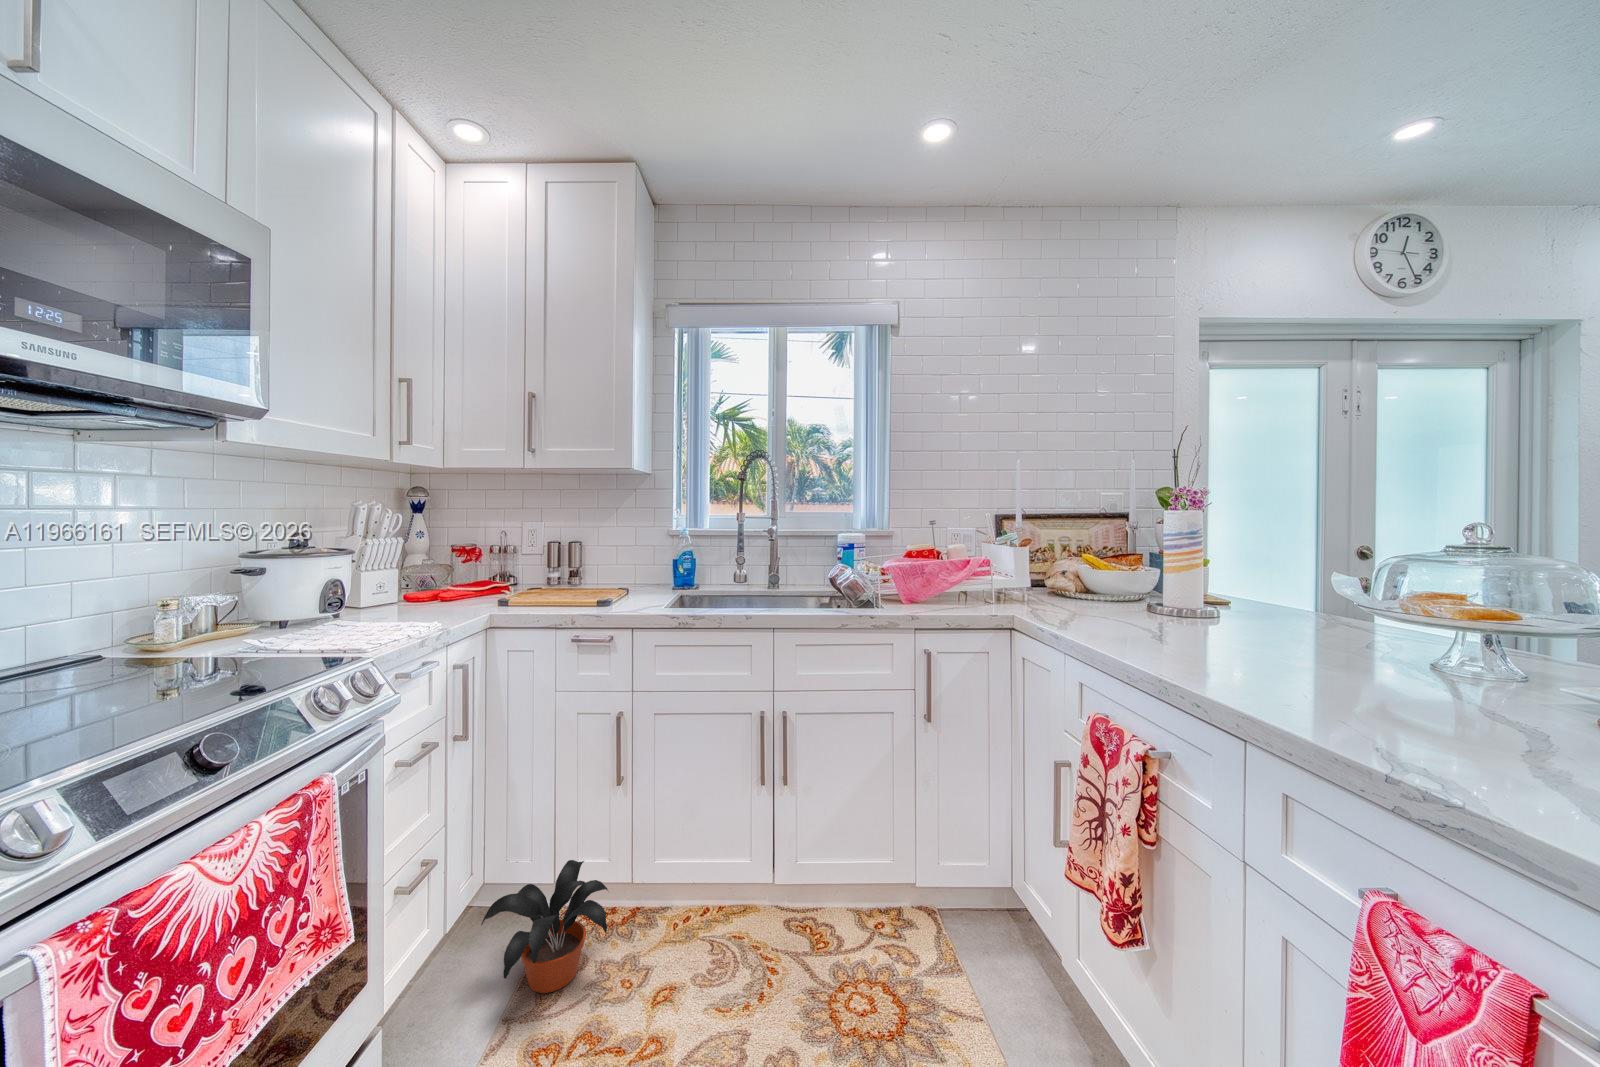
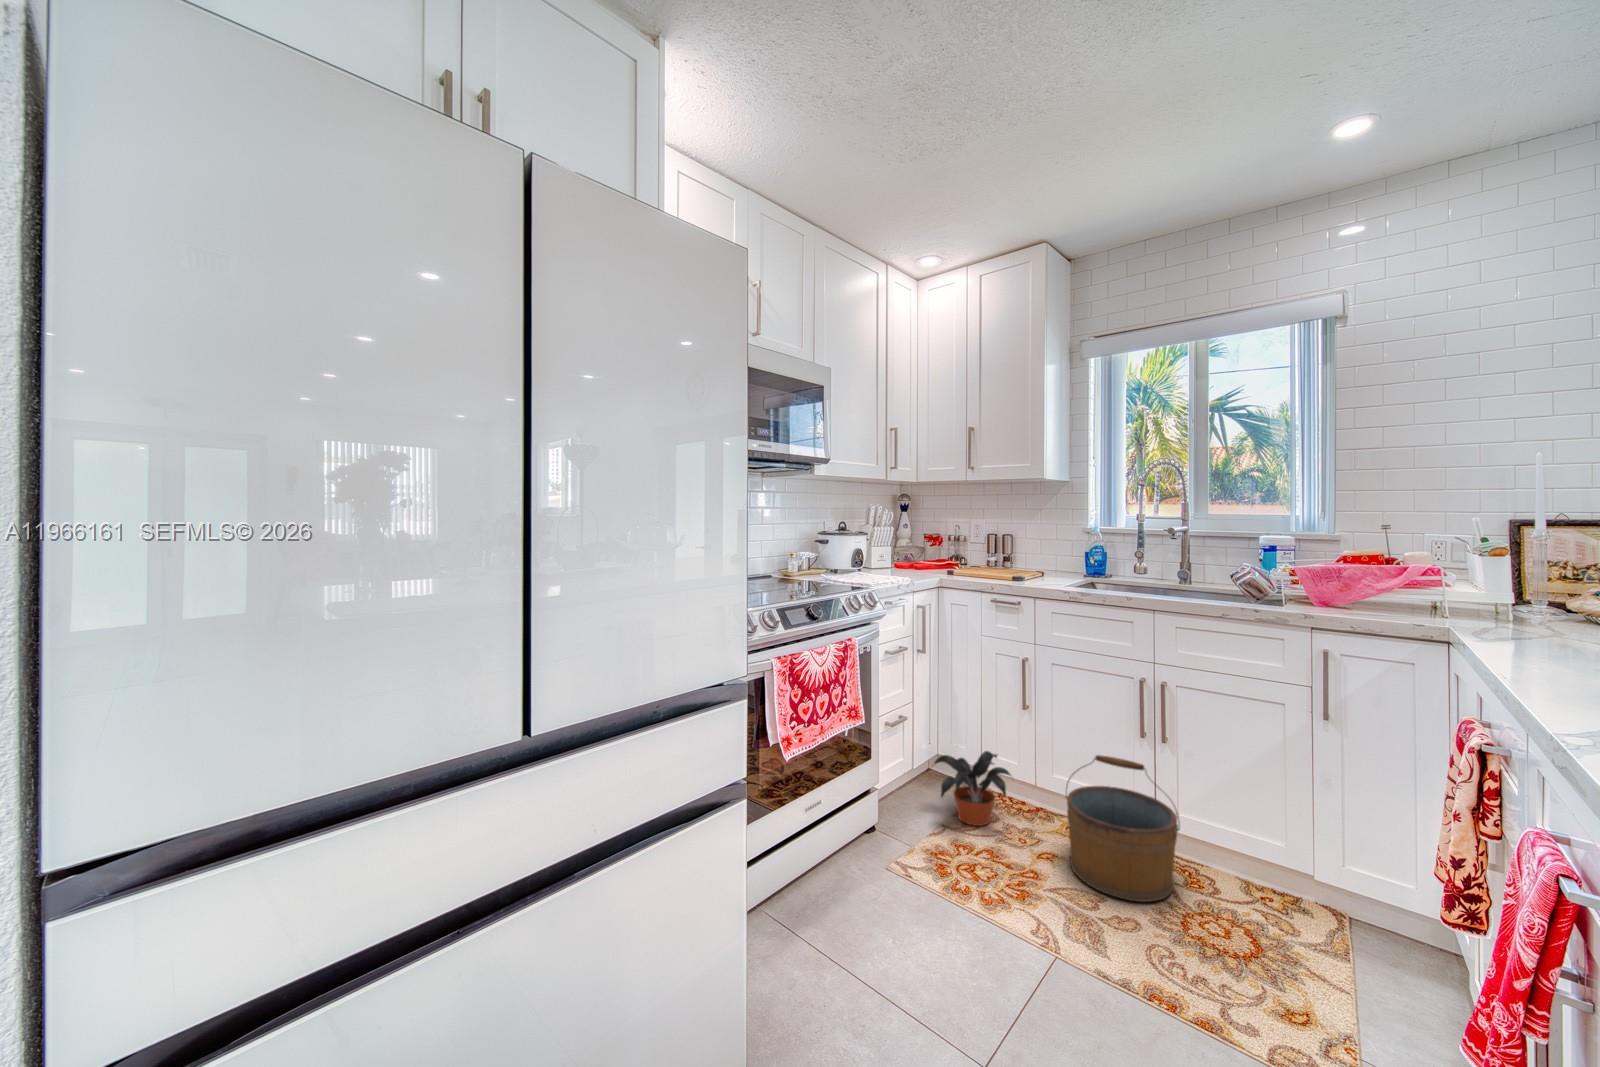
bucket: none [688,831,816,1021] -> present [1066,755,1180,902]

